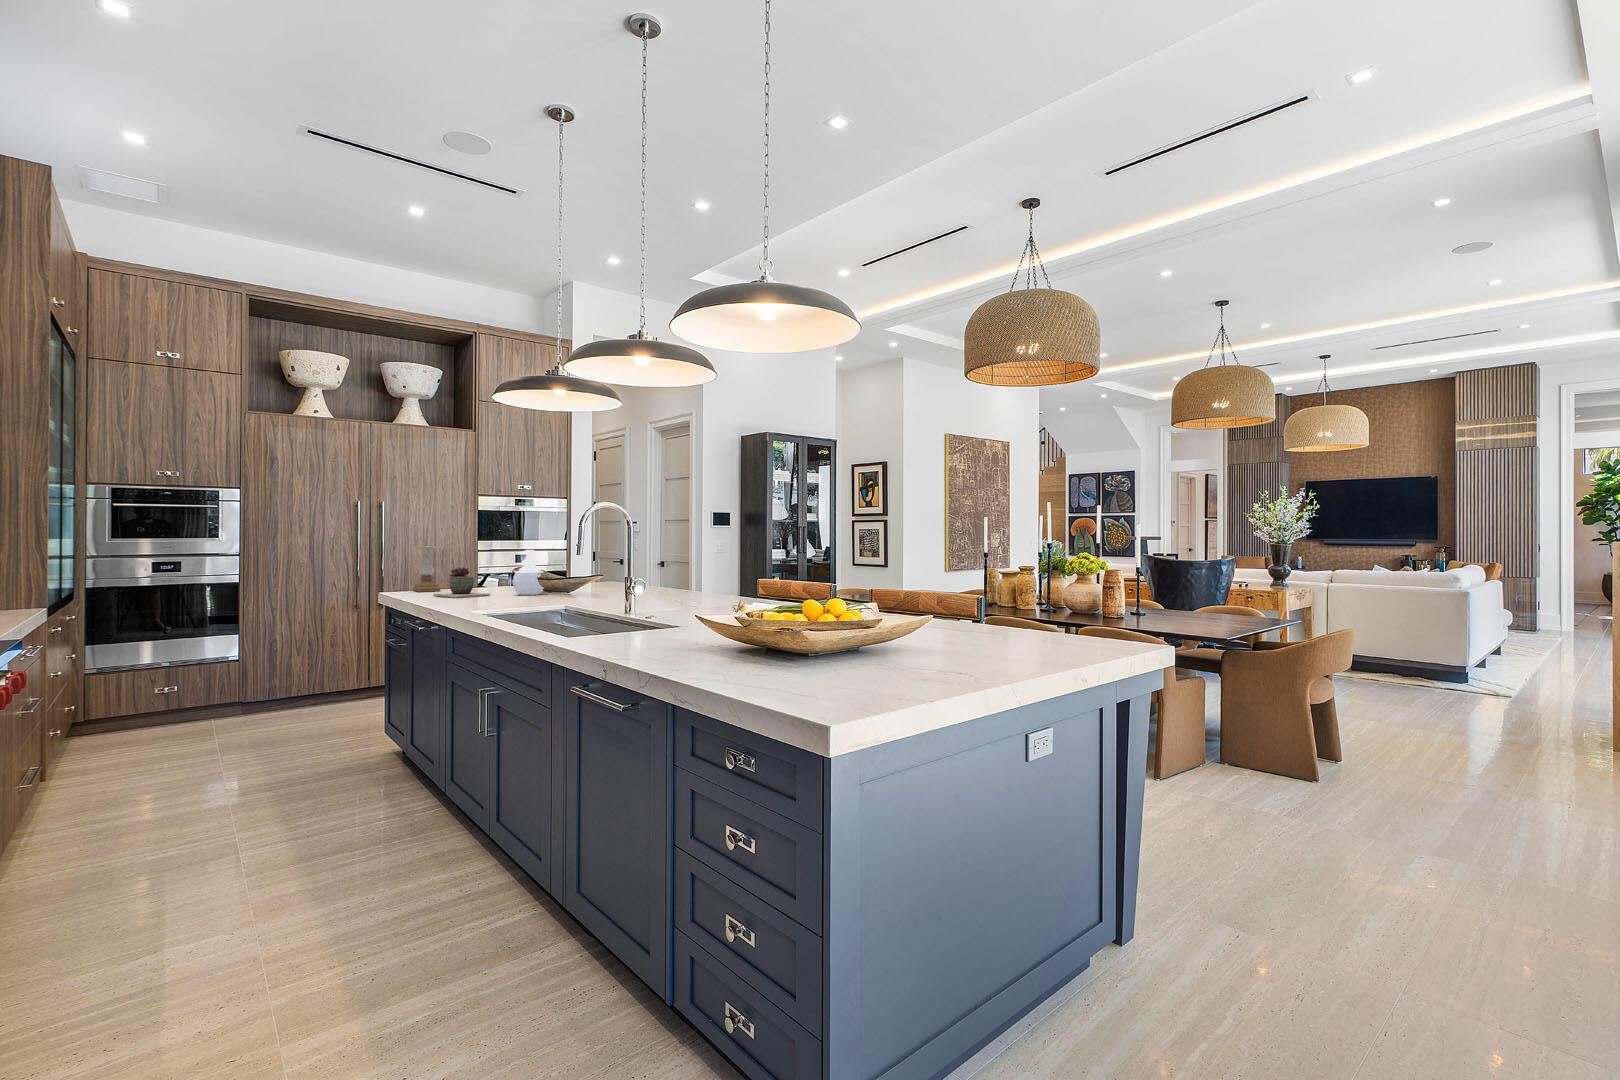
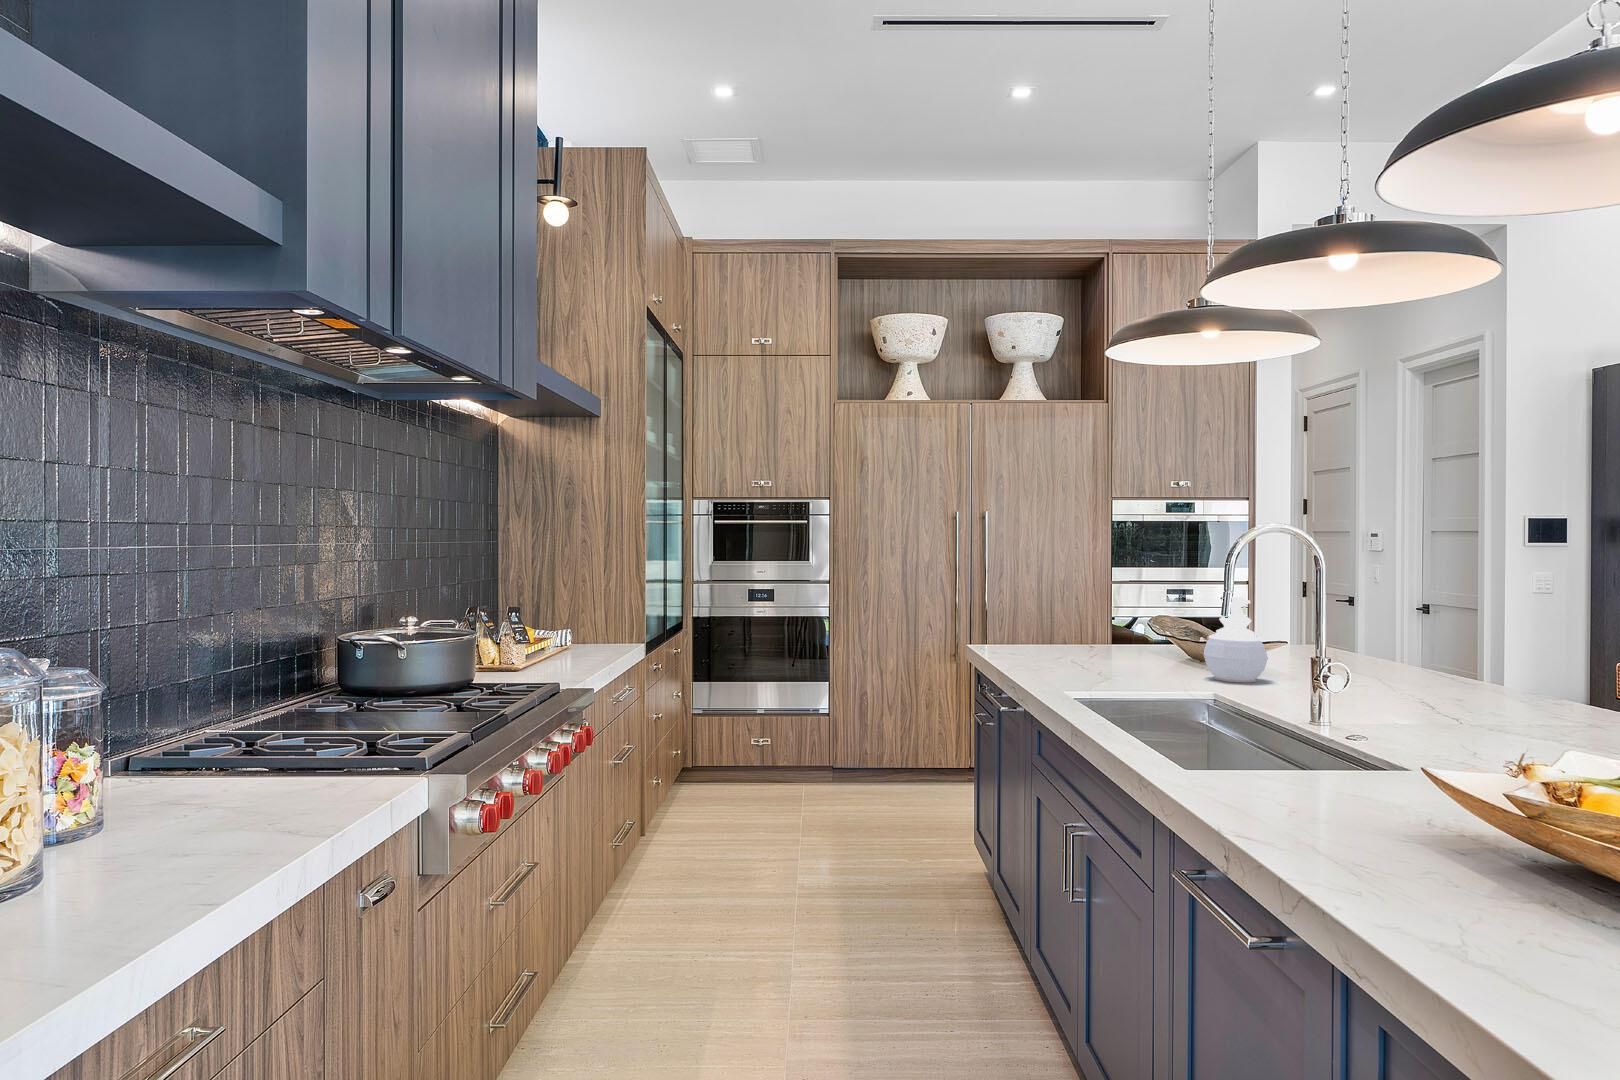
candle holder: present [413,546,440,592] -> none [1033,580,1073,653]
succulent plant: present [433,567,490,598] -> none [1068,623,1163,679]

